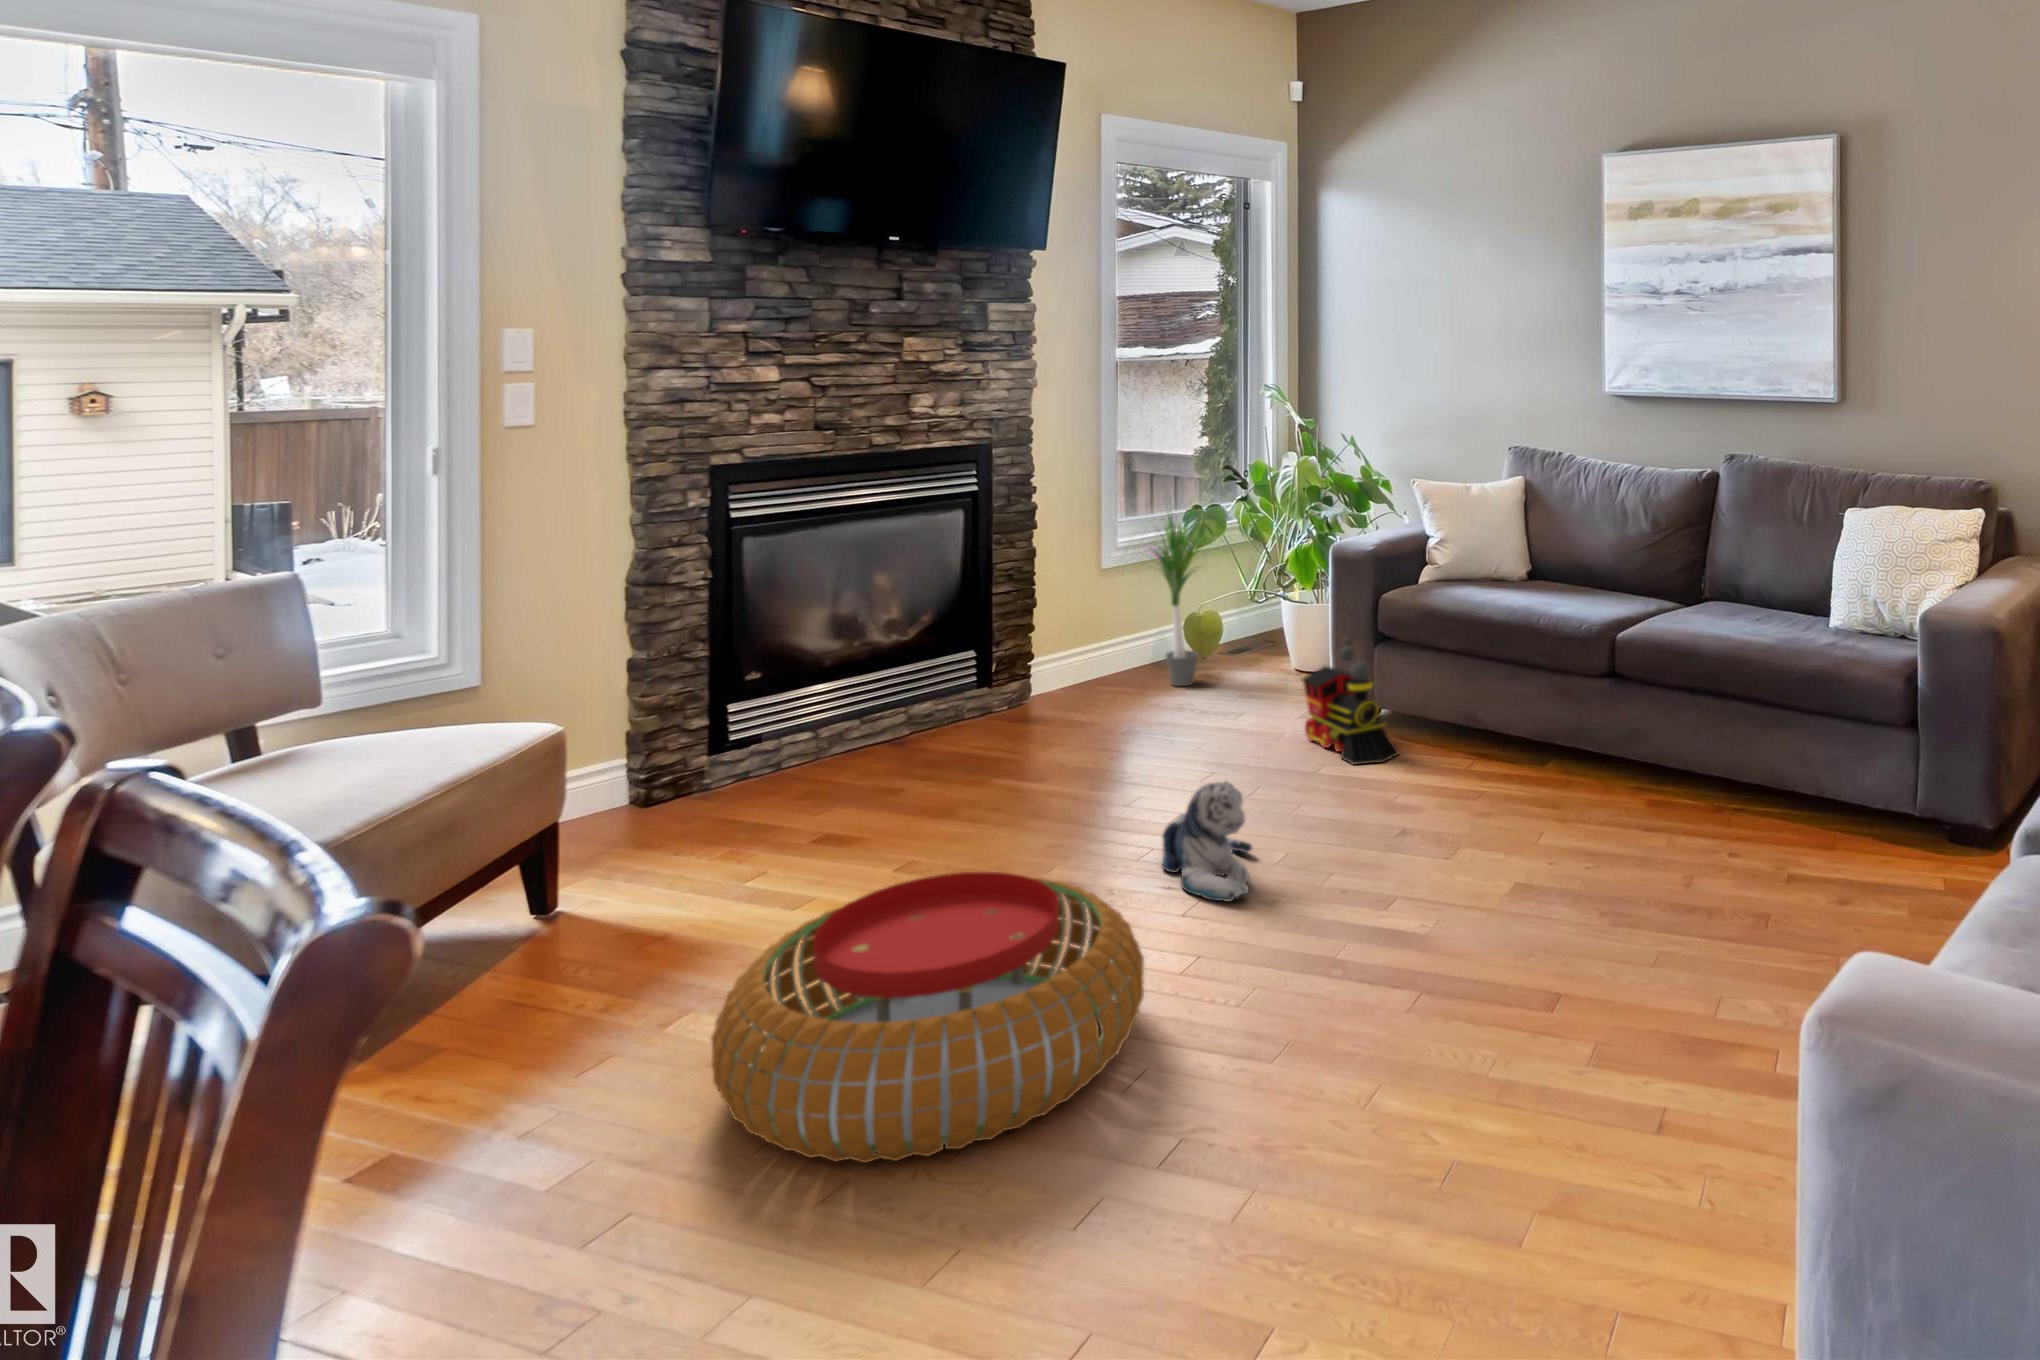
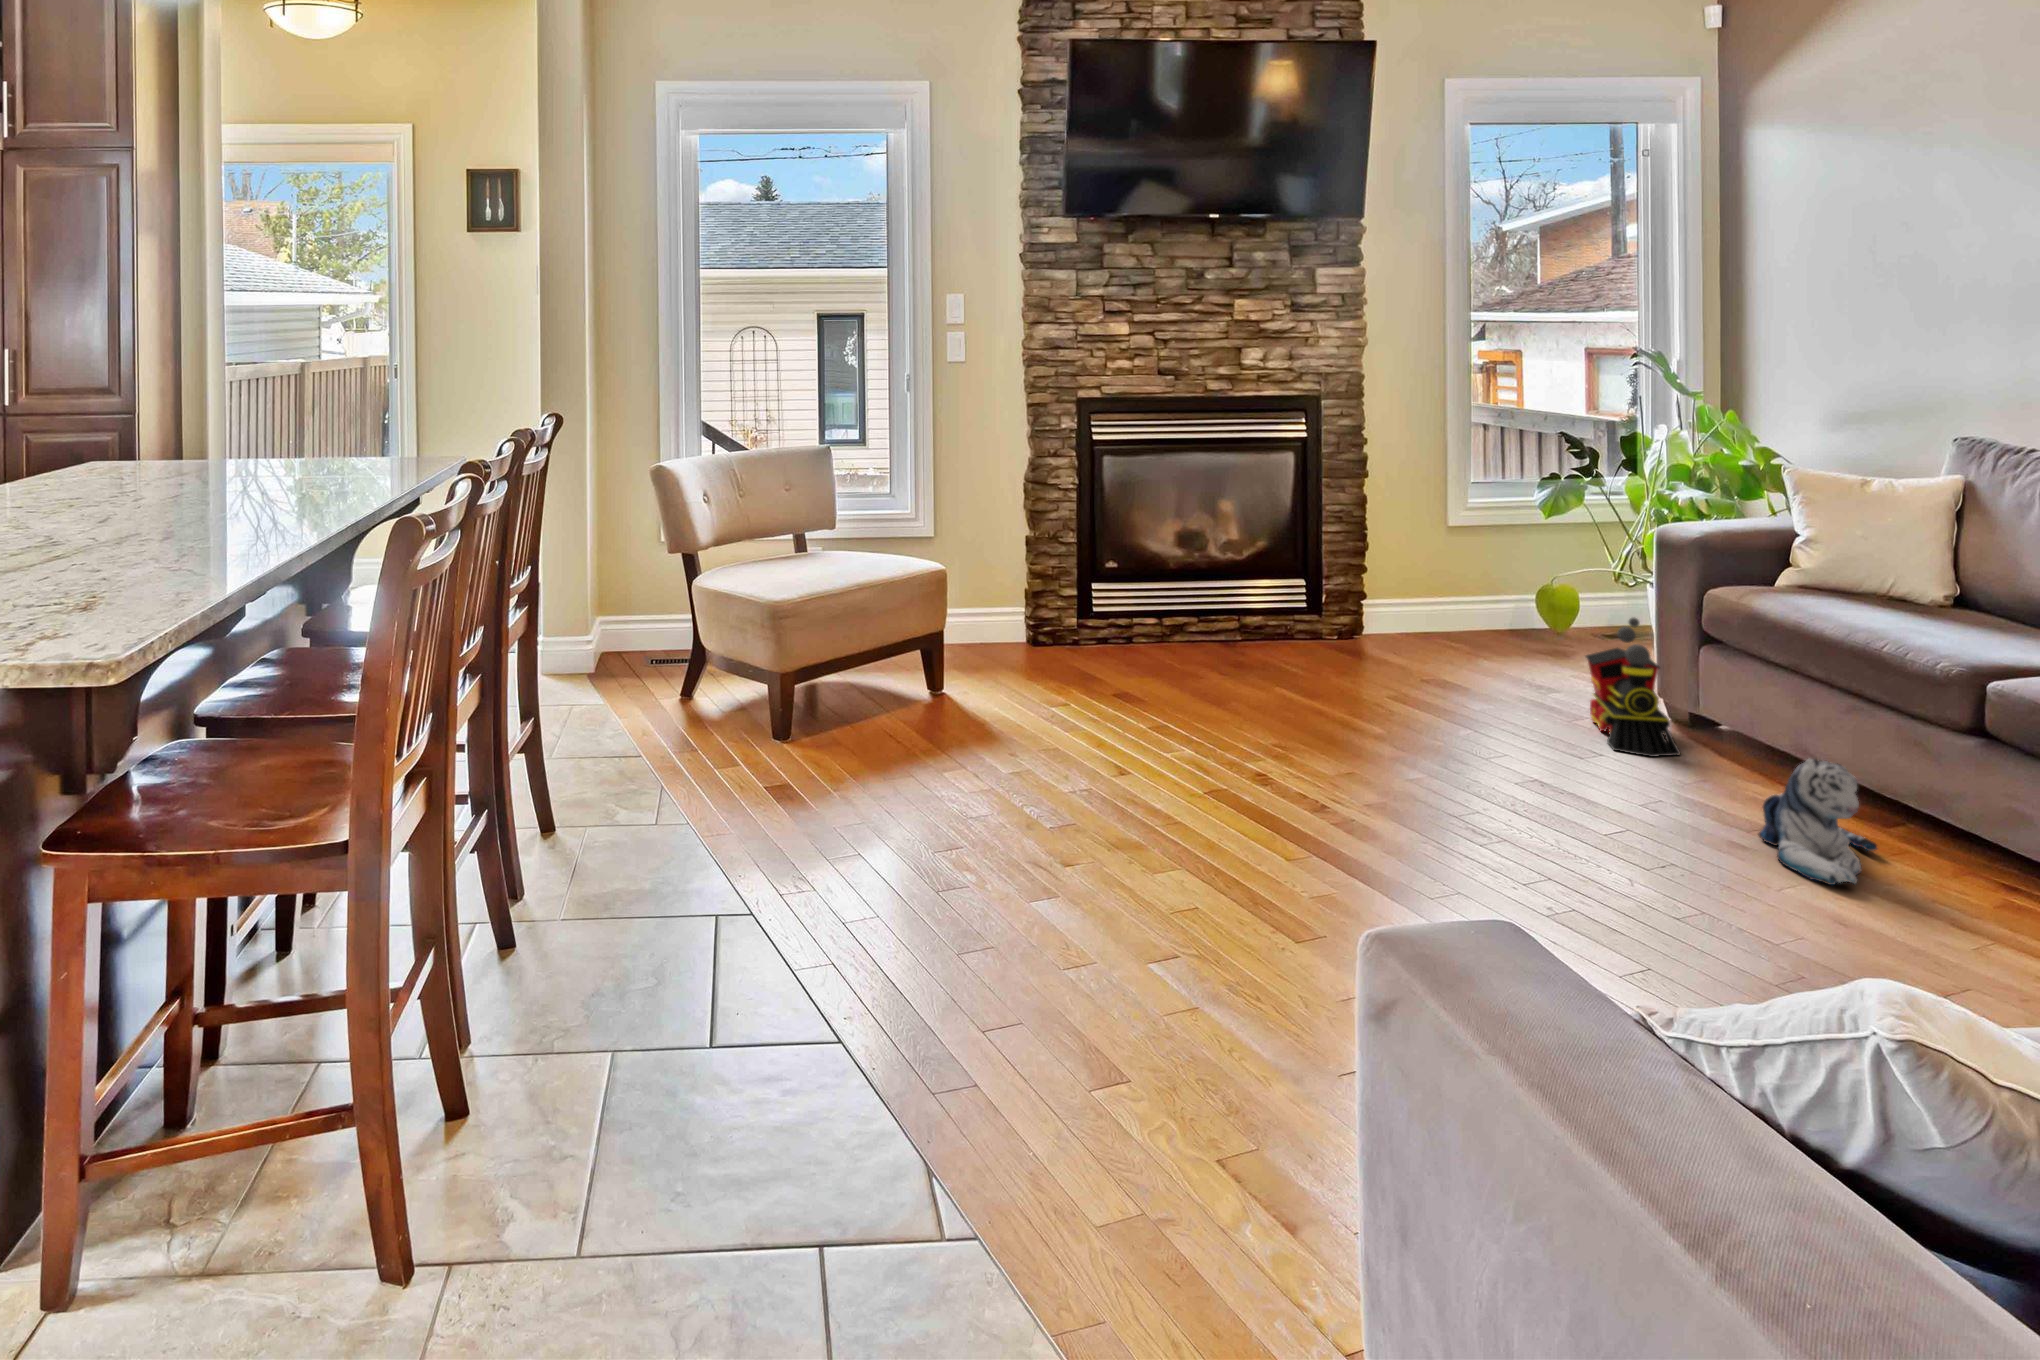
potted plant: present [1125,515,1217,686] -> none [1444,454,1587,655]
plush toy: present [1161,782,1252,901] -> present [1758,759,1877,885]
pouf: present [711,872,1144,1163] -> none [908,694,1206,870]

